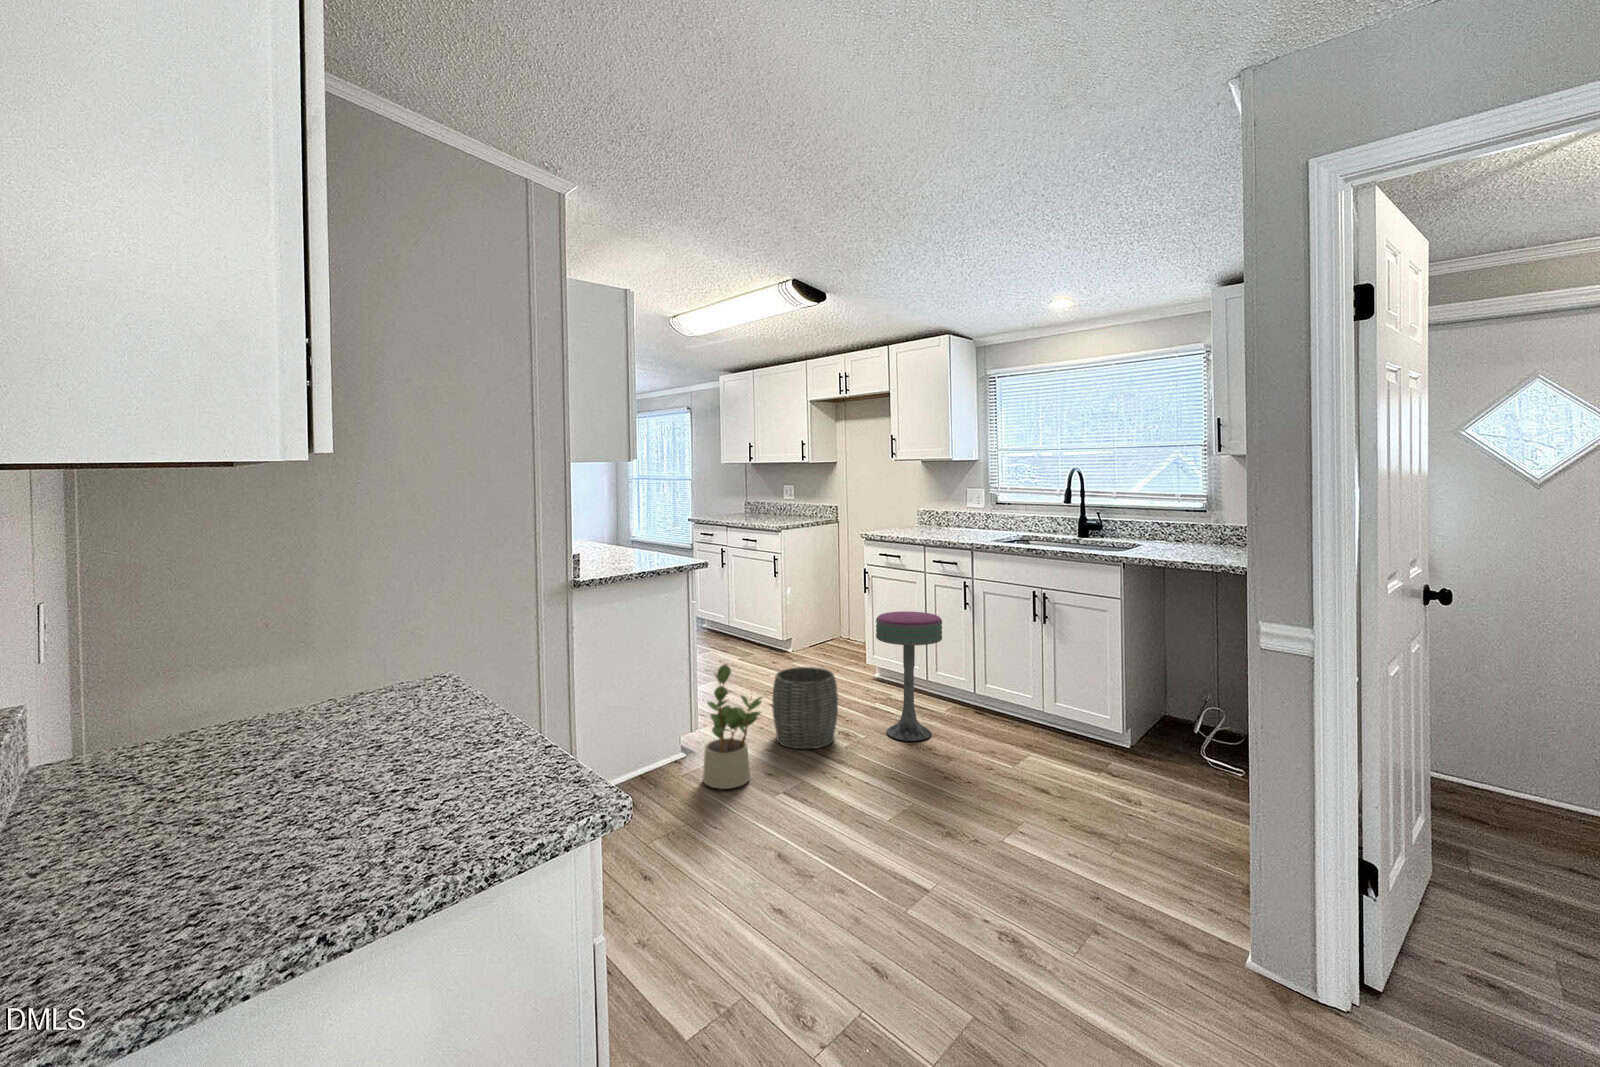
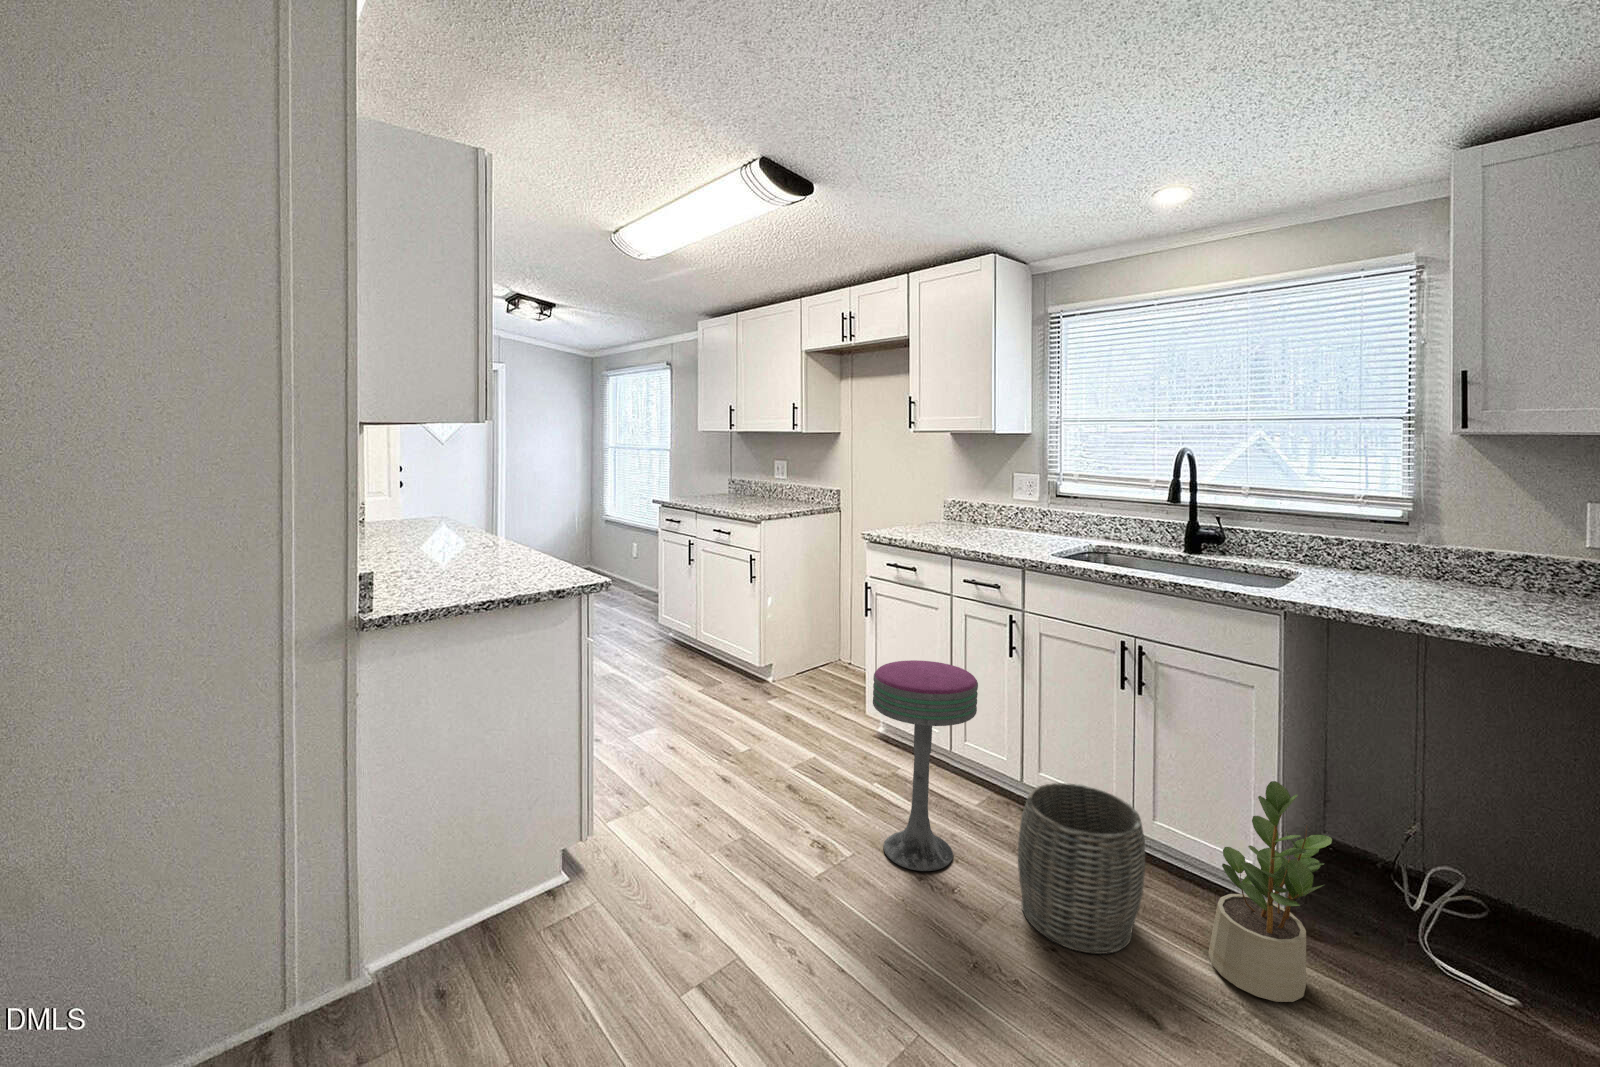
potted plant: present [703,664,762,789] -> present [1208,781,1332,1002]
woven basket: present [772,667,838,749] -> present [1018,783,1145,954]

